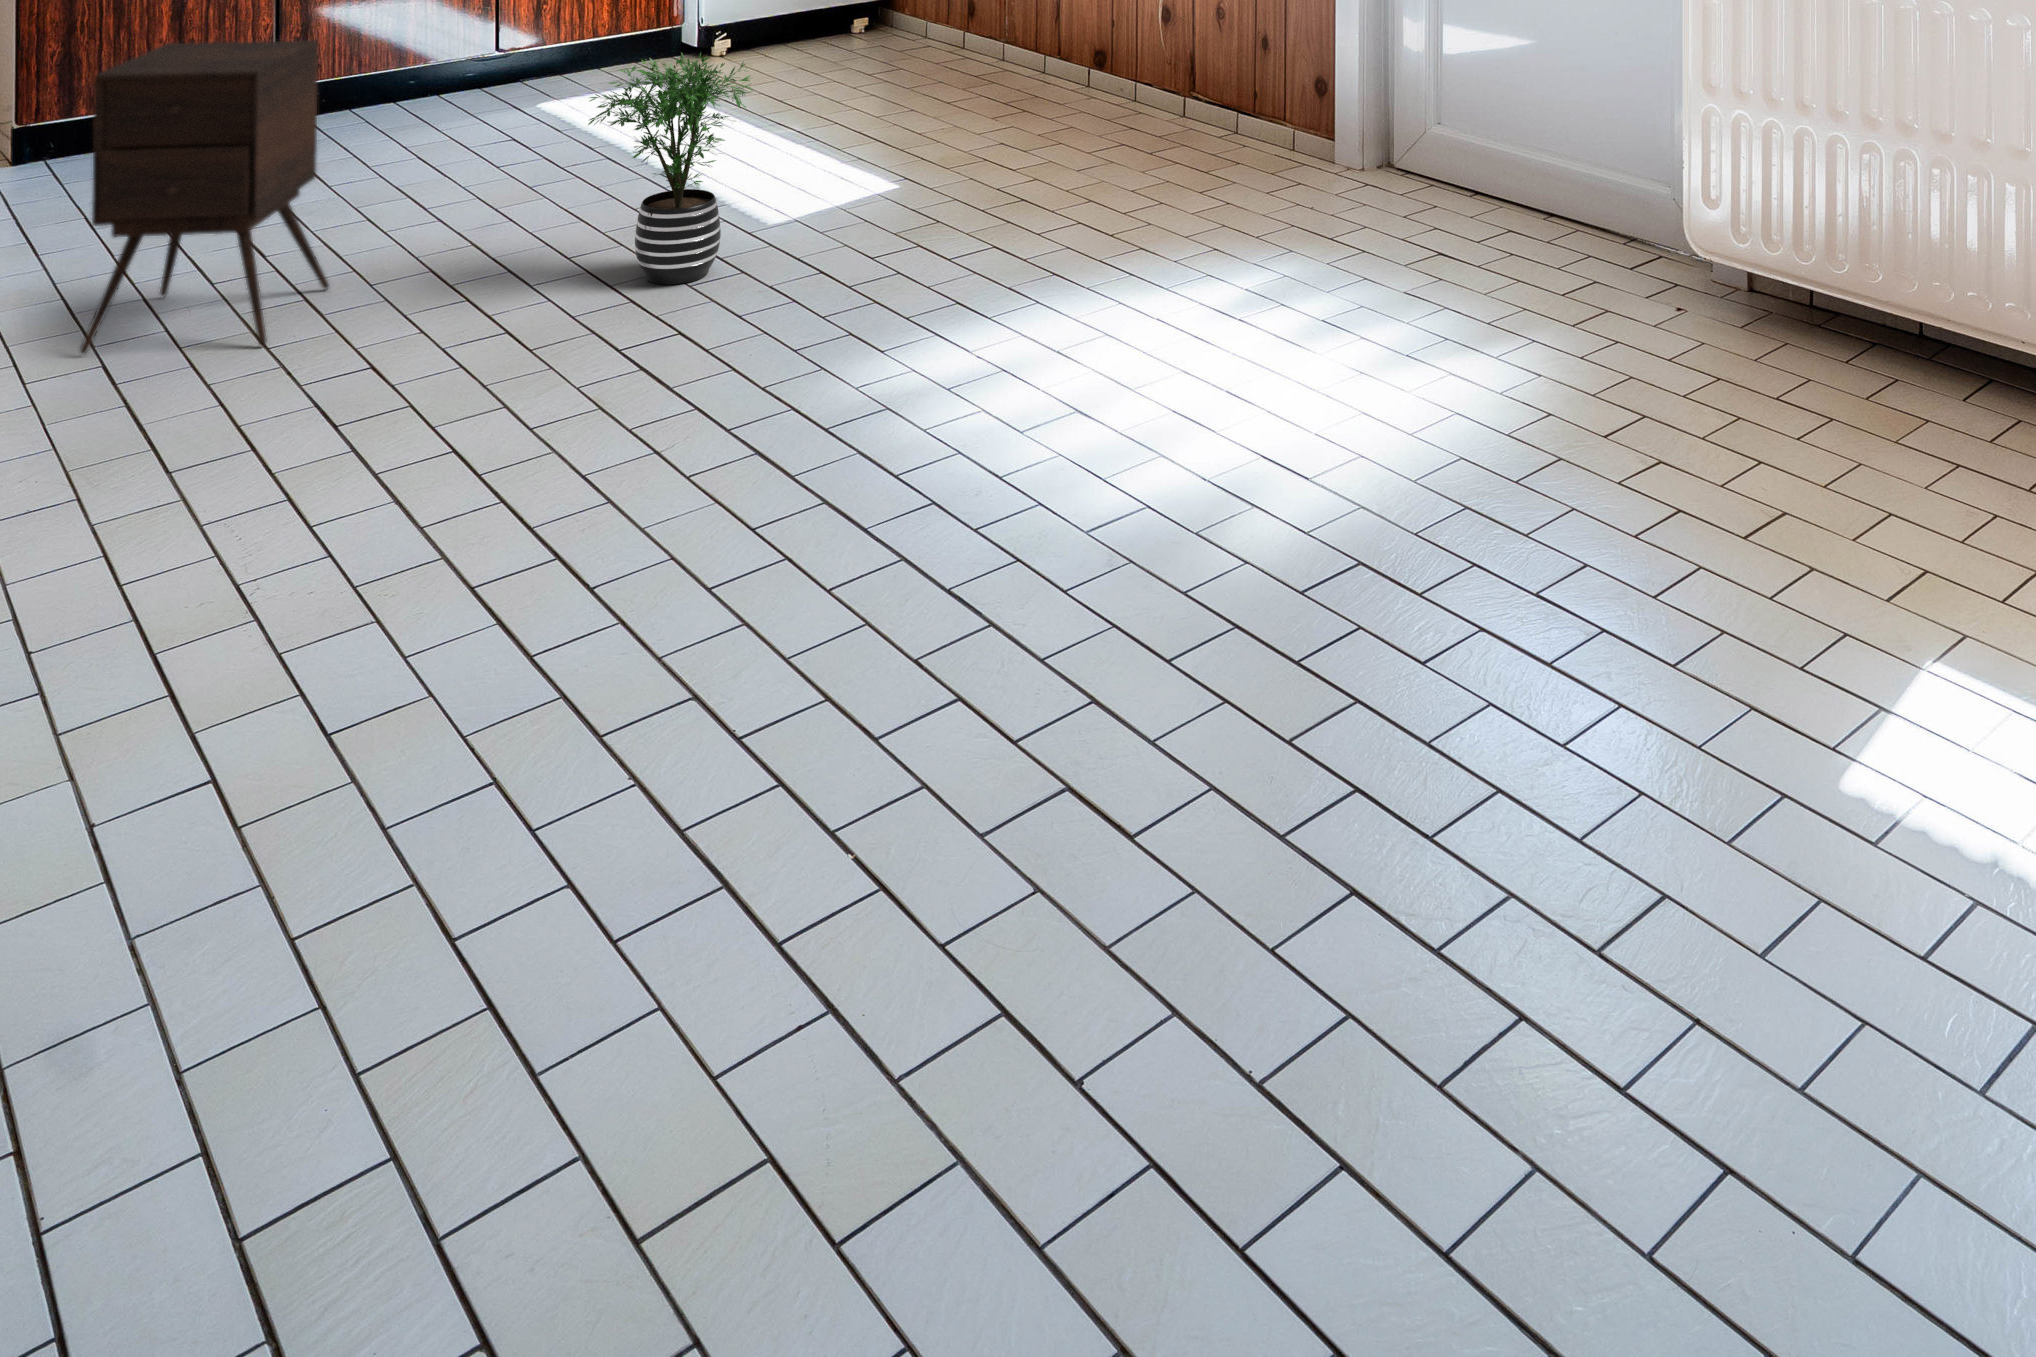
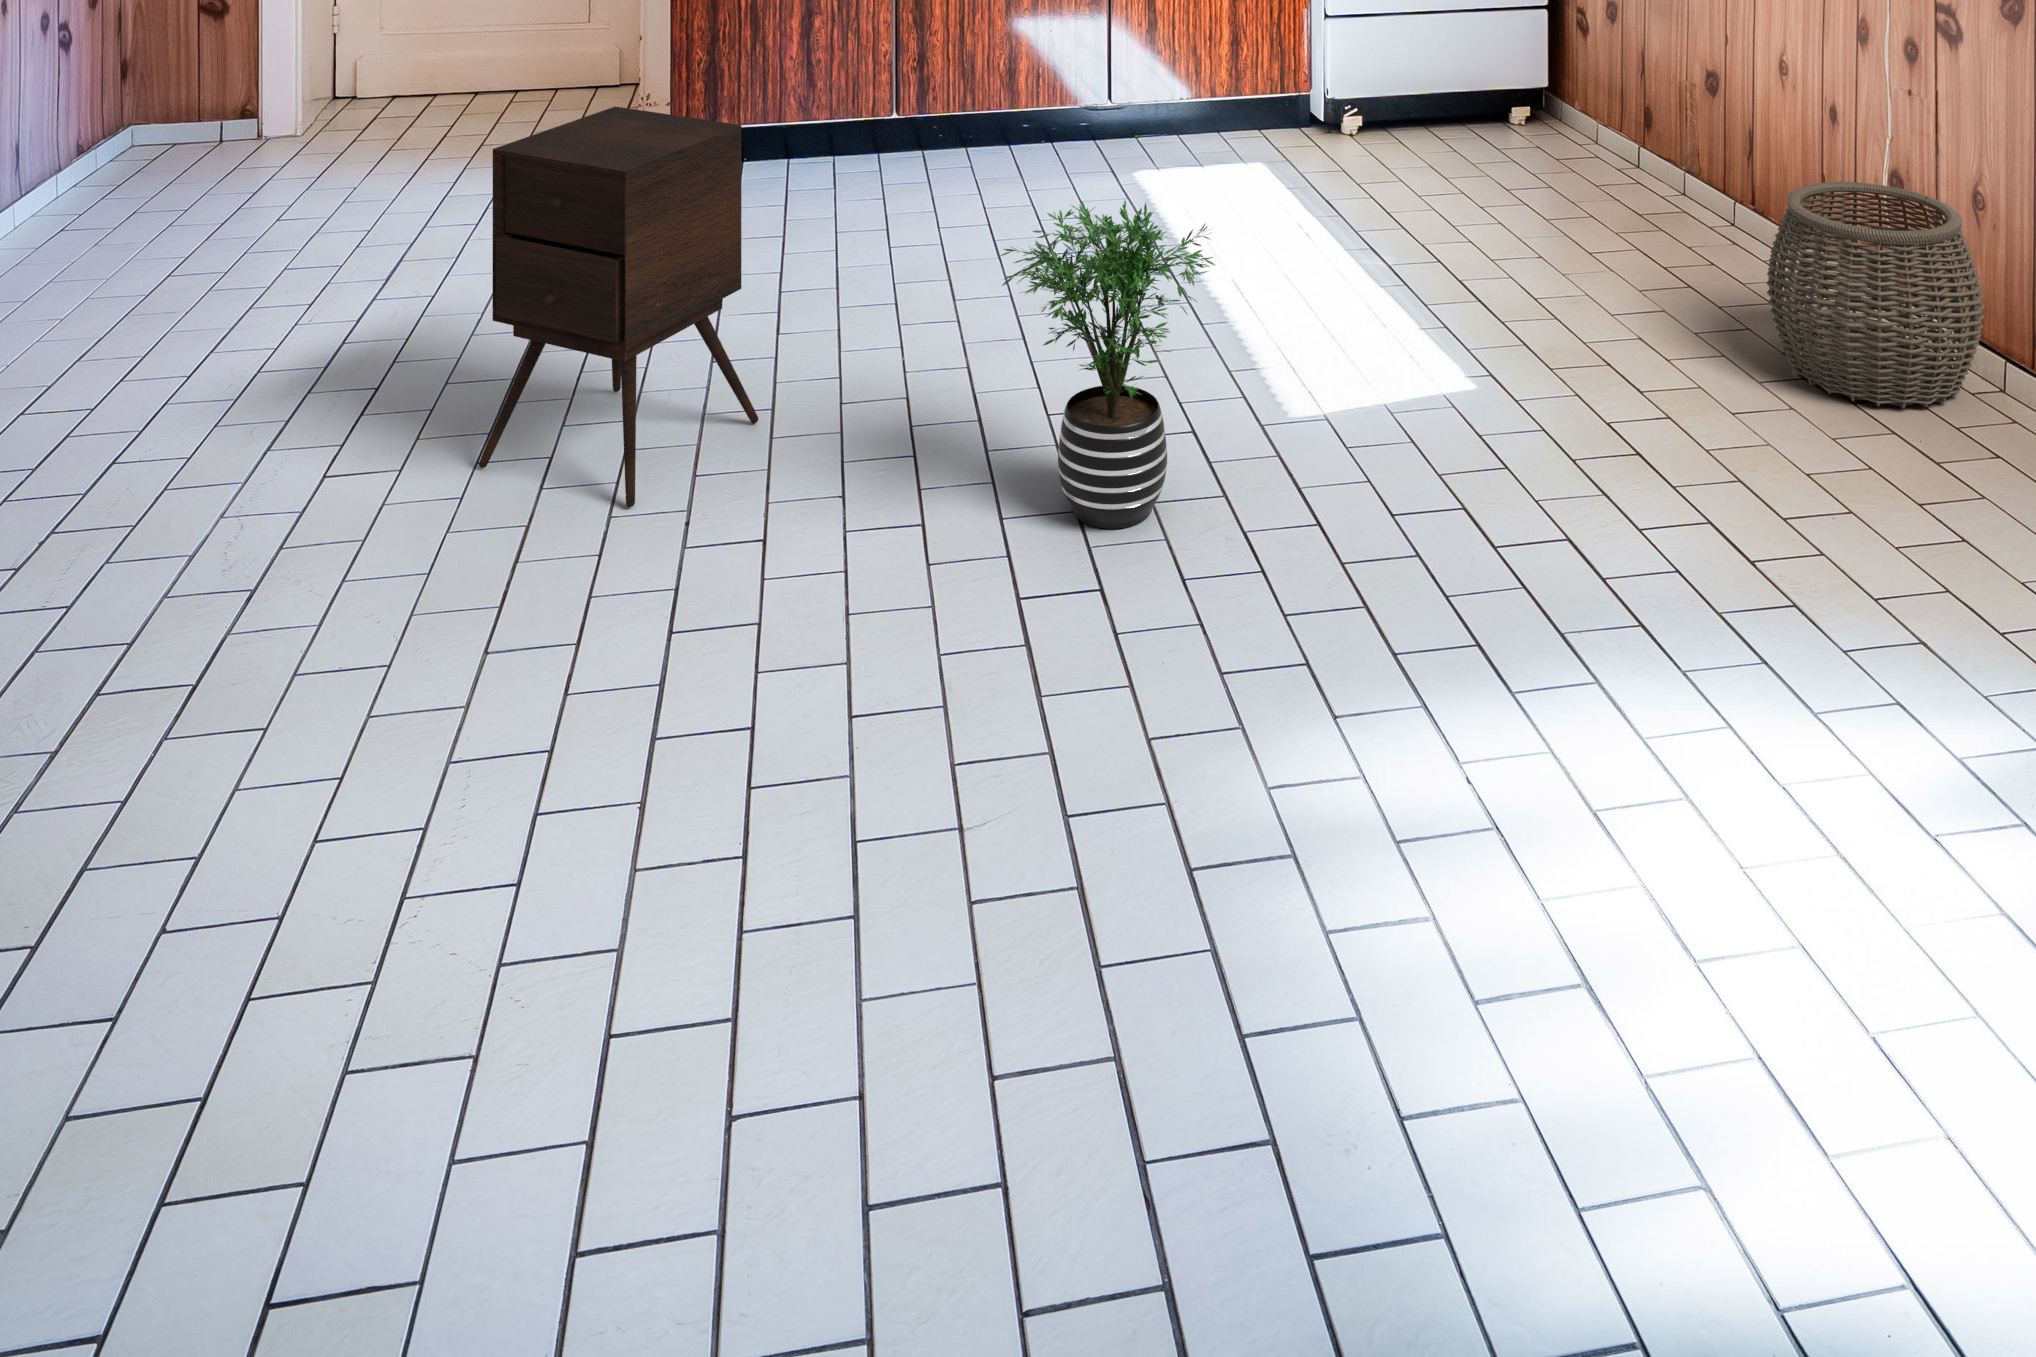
woven basket: none [1093,11,1227,146] -> present [1767,182,1985,408]

